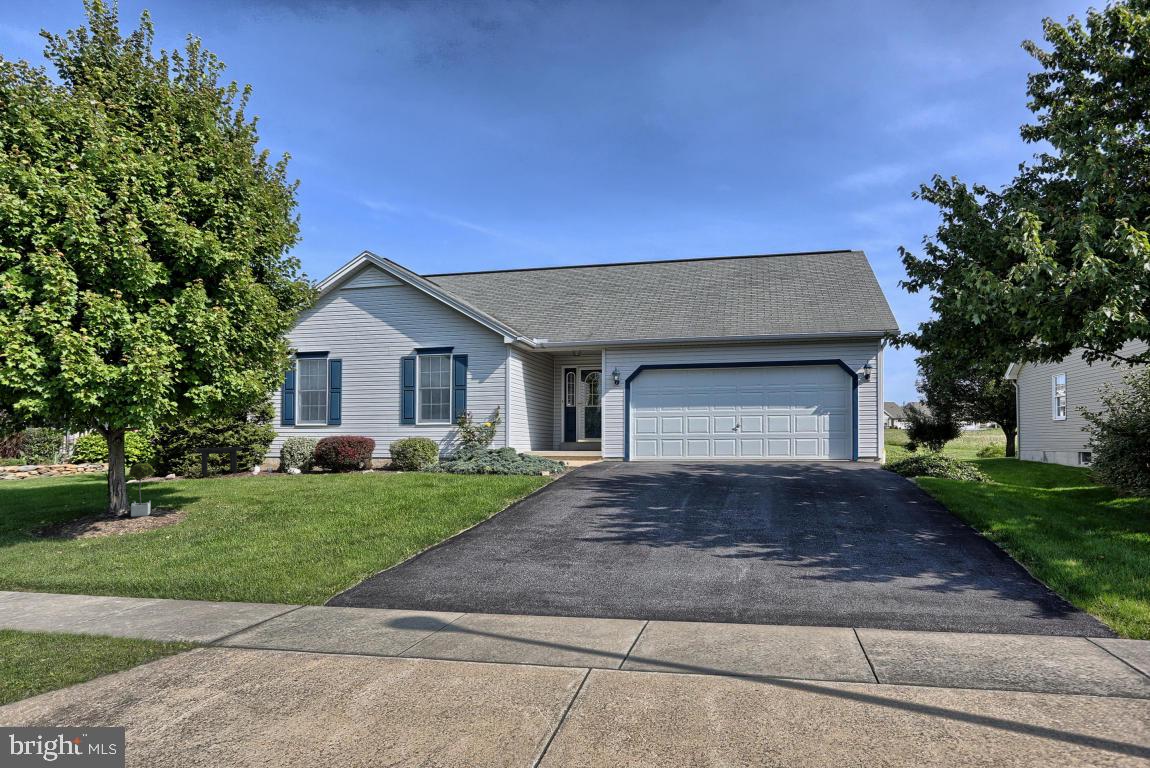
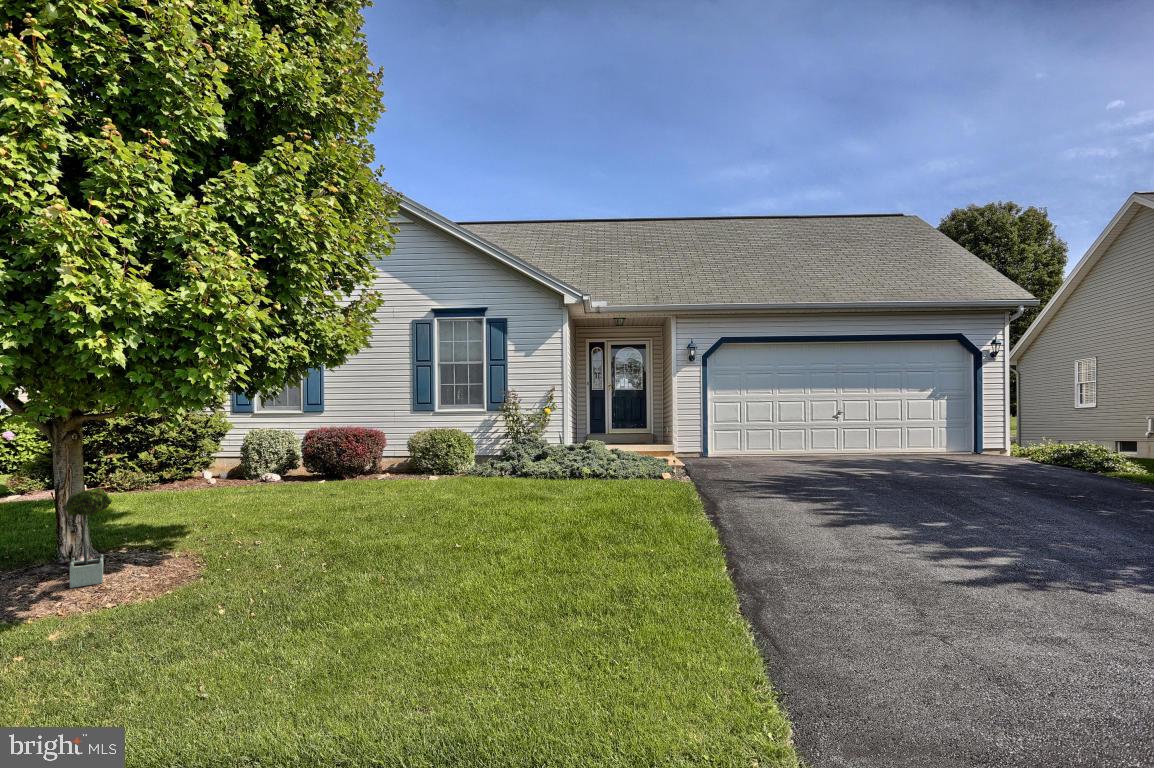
round table: present [195,447,242,475] -> none [121,445,196,489]

